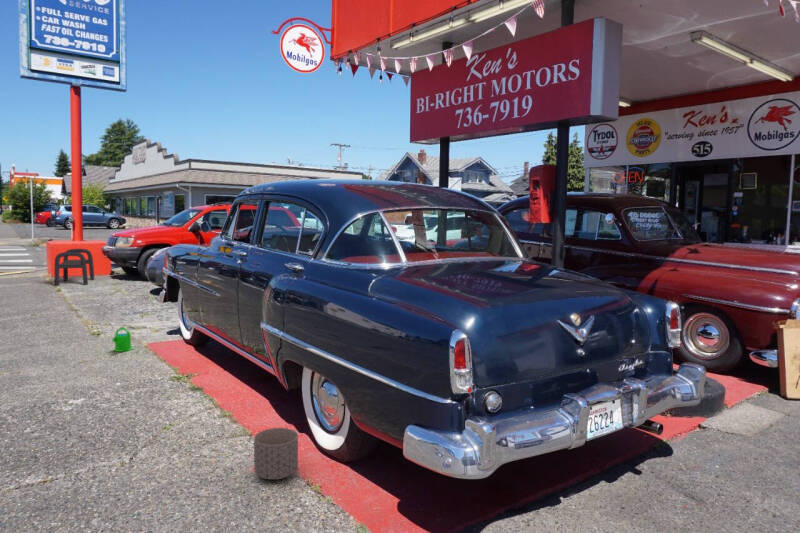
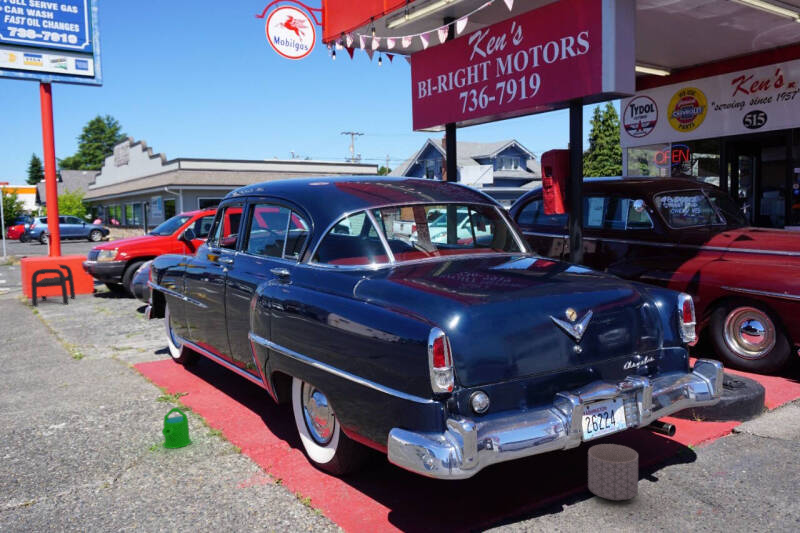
watering can: present [112,327,132,352] -> present [162,408,191,449]
planter: present [254,428,298,480] -> present [588,444,638,501]

